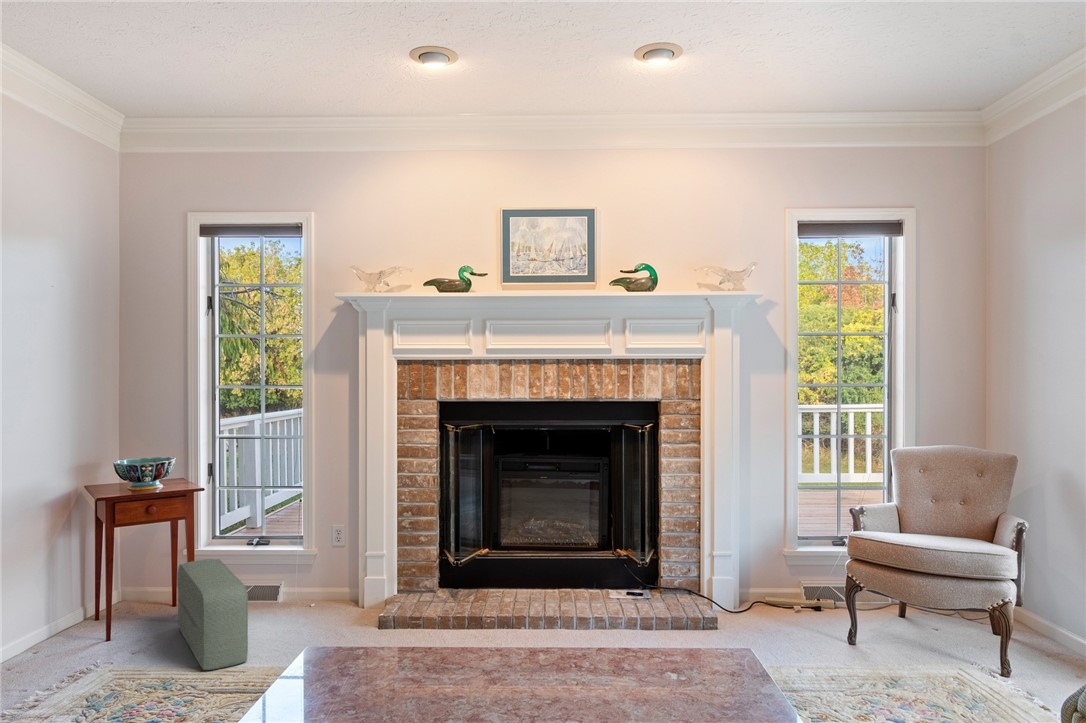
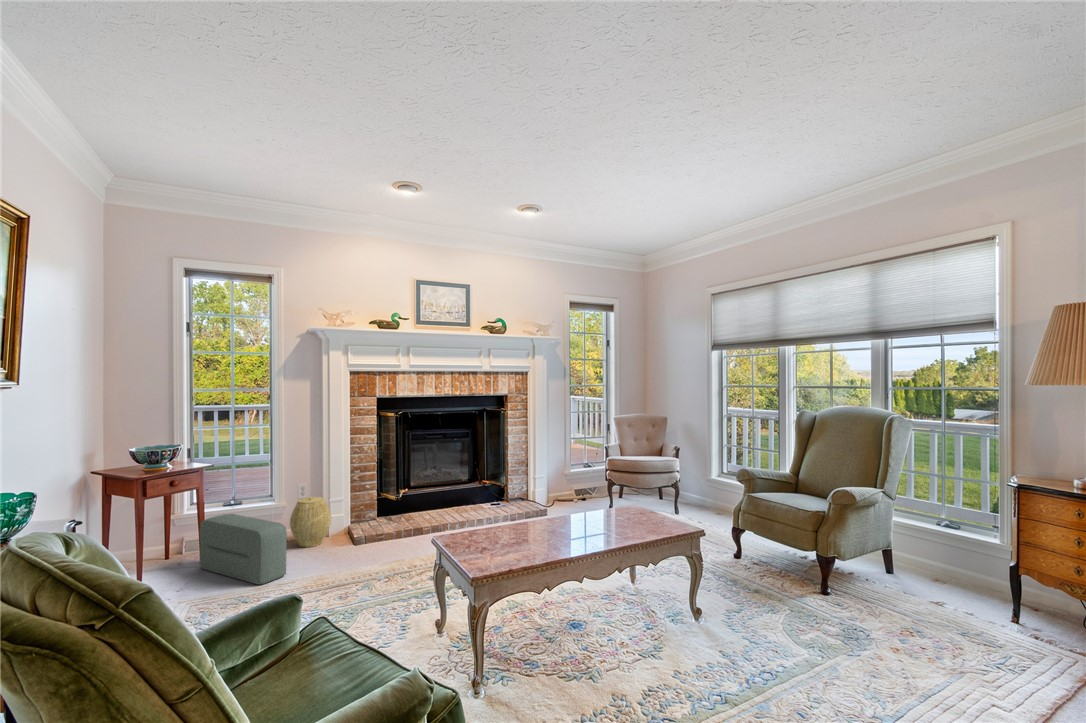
woven basket: none [301,546,358,621] -> present [290,497,331,547]

